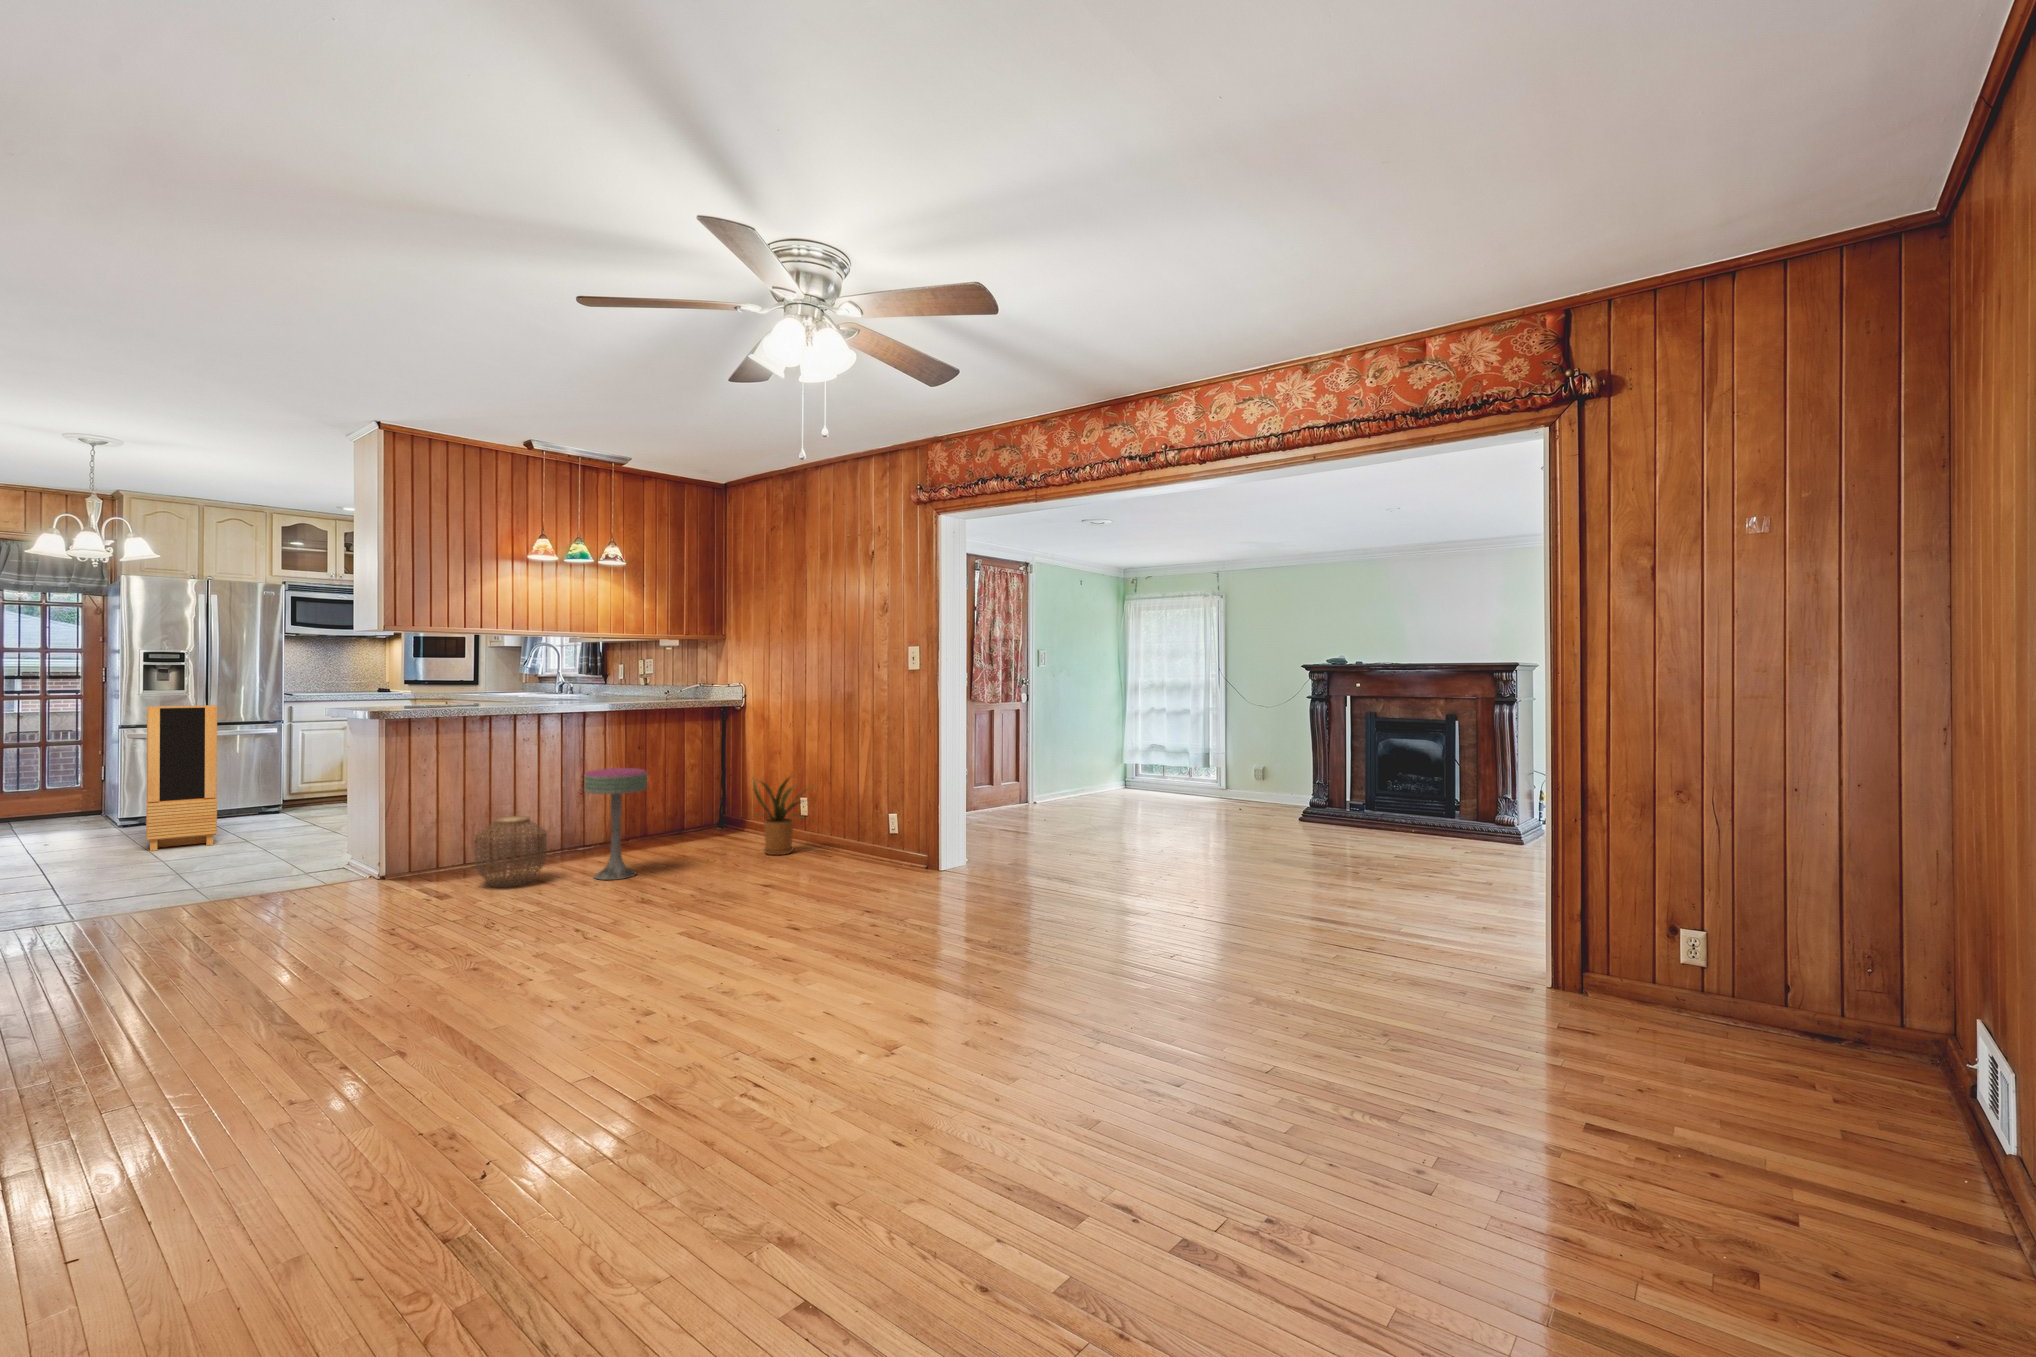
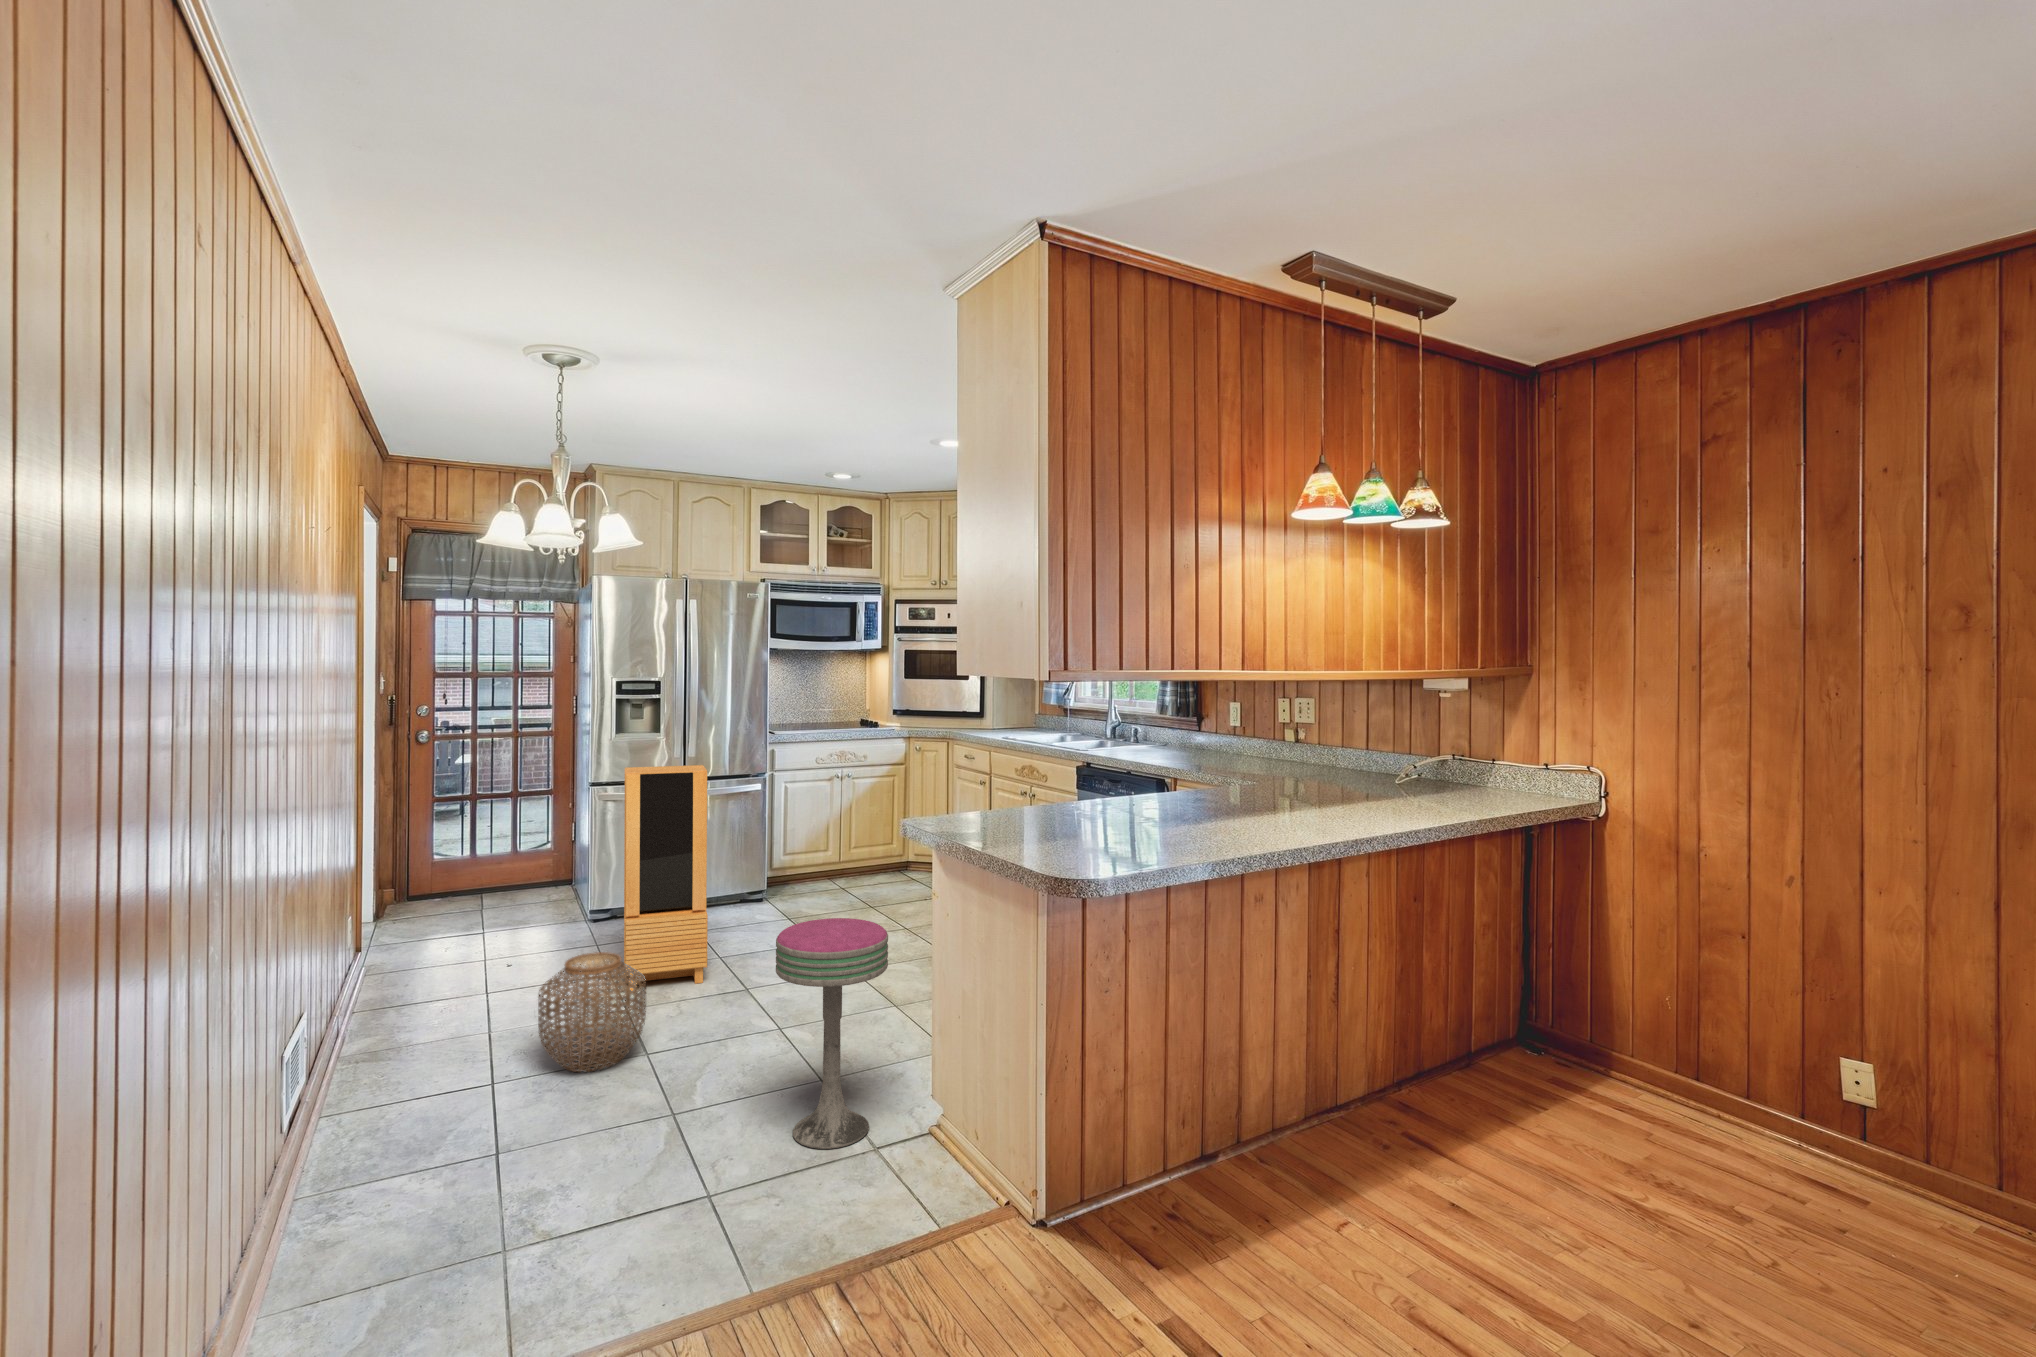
bar stool: present [584,768,647,880] -> present [776,918,888,1149]
house plant: present [752,777,807,855] -> none [1674,984,1898,1191]
woven basket: present [475,816,547,887] -> present [538,952,646,1072]

